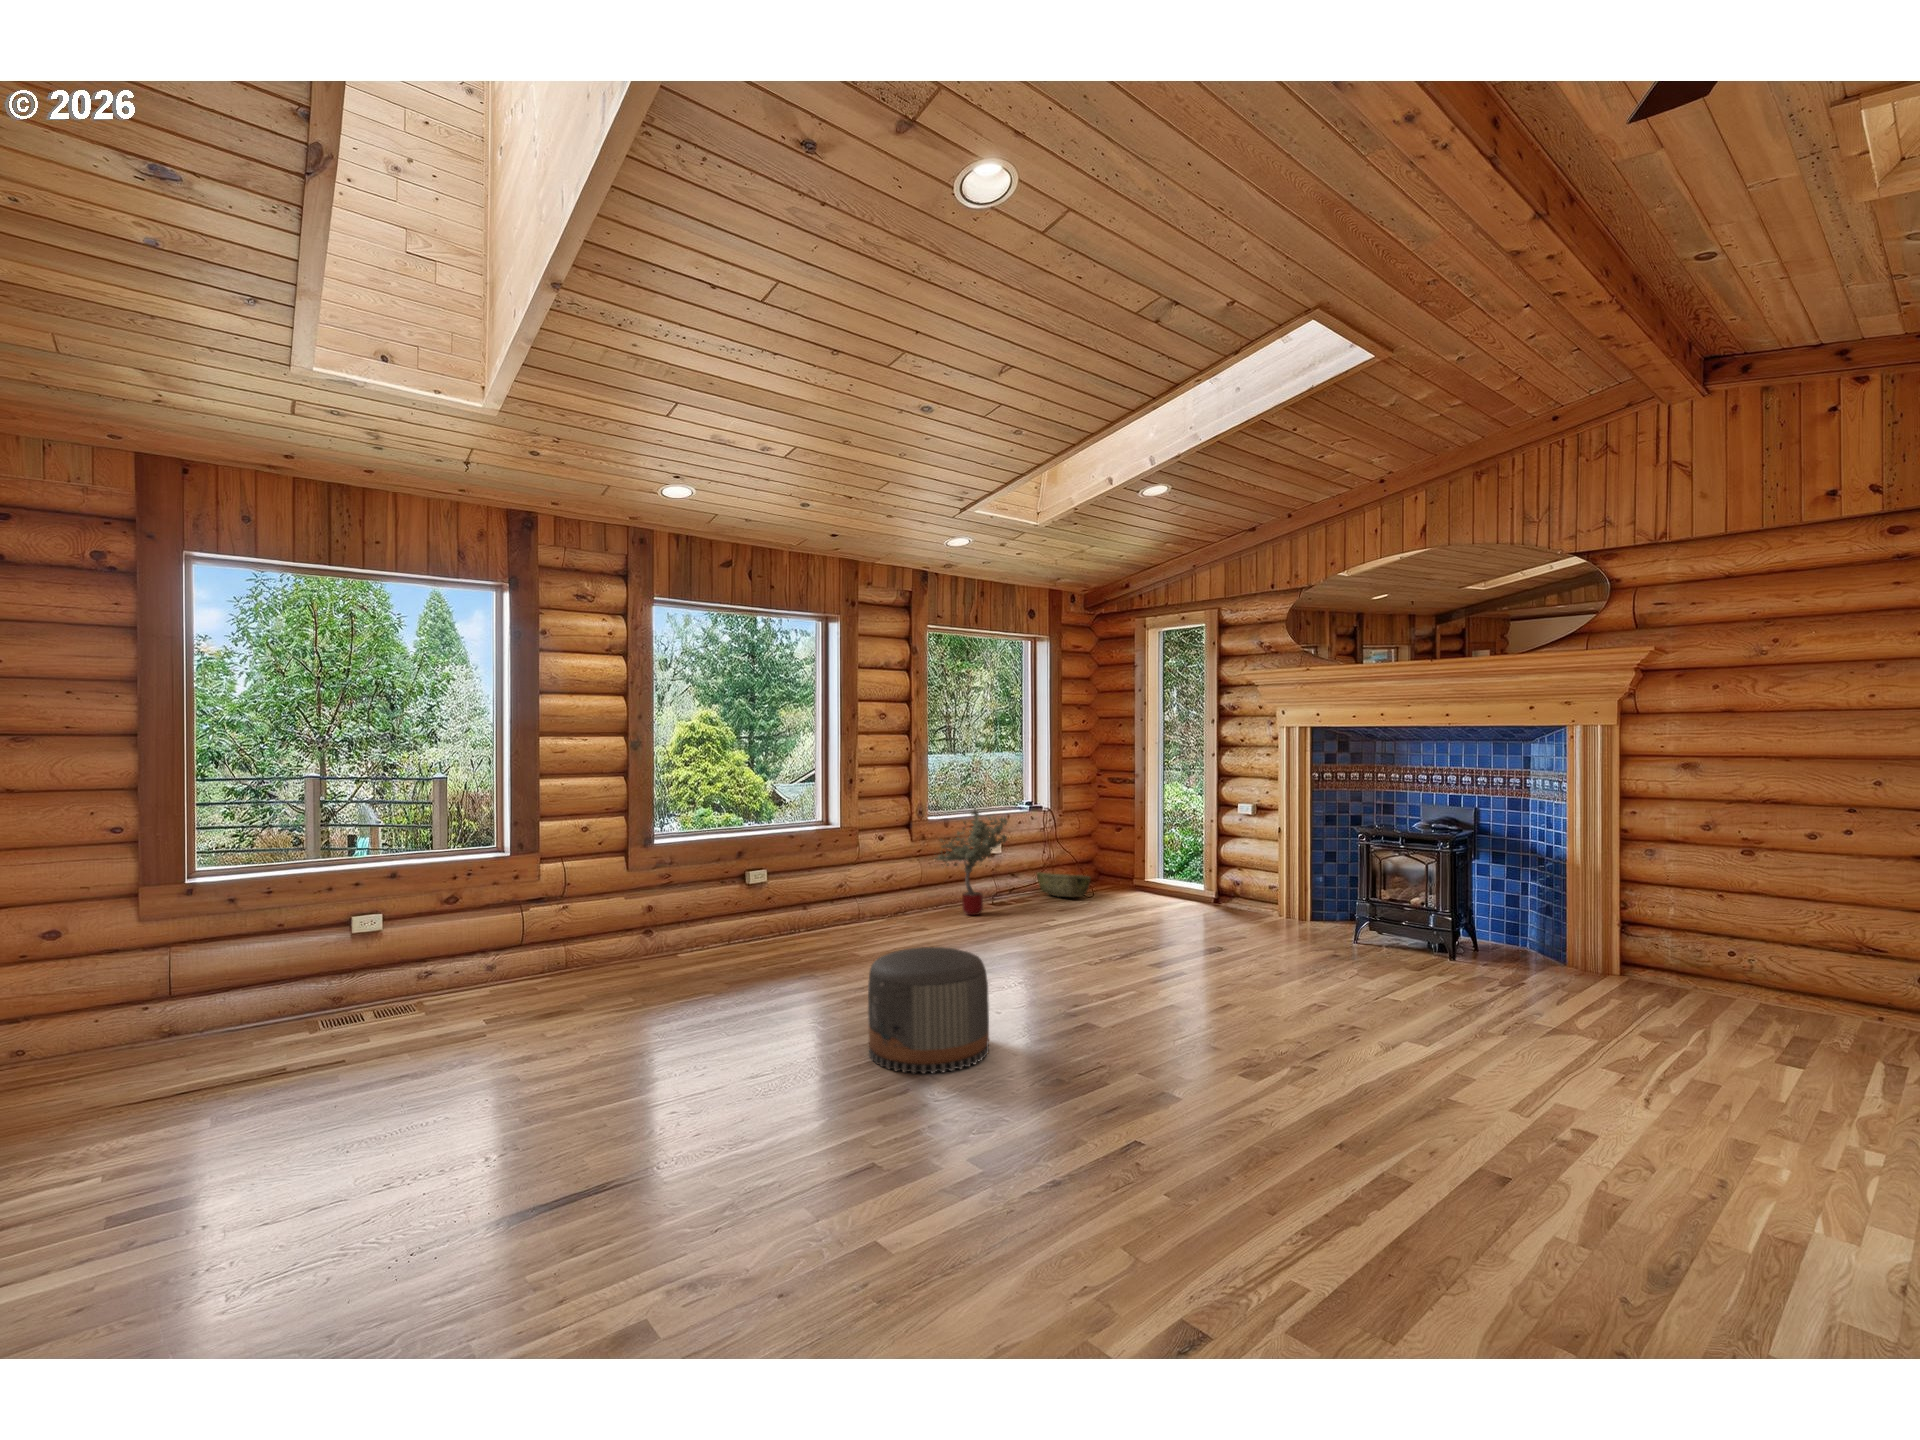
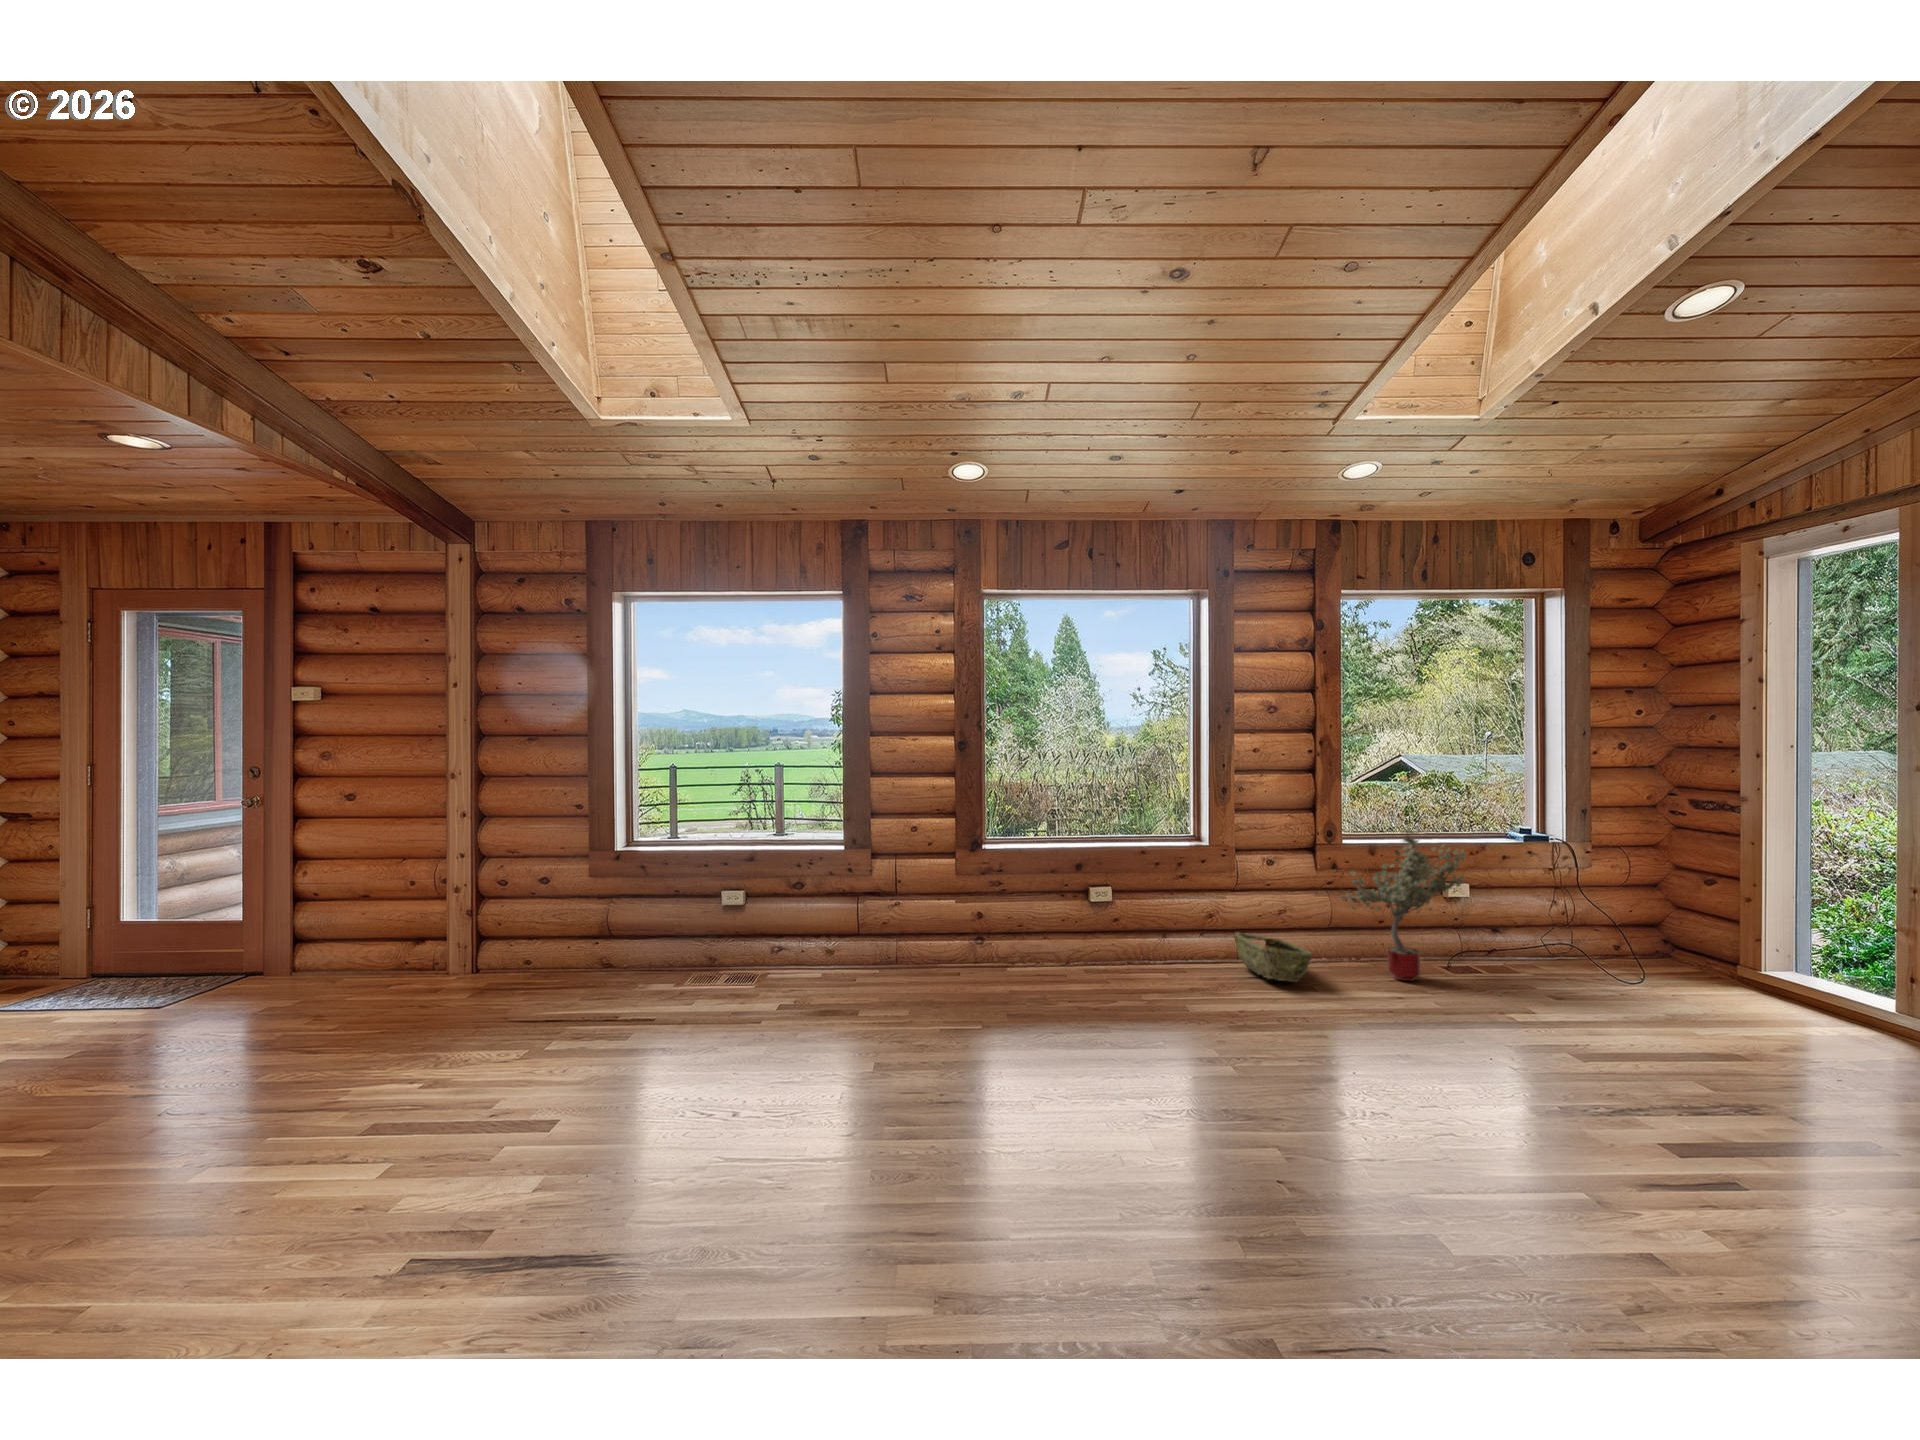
woven basket: present [1037,872,1091,897] -> present [1235,932,1312,982]
pouf: present [868,947,989,1074] -> none [1043,1047,1222,1268]

